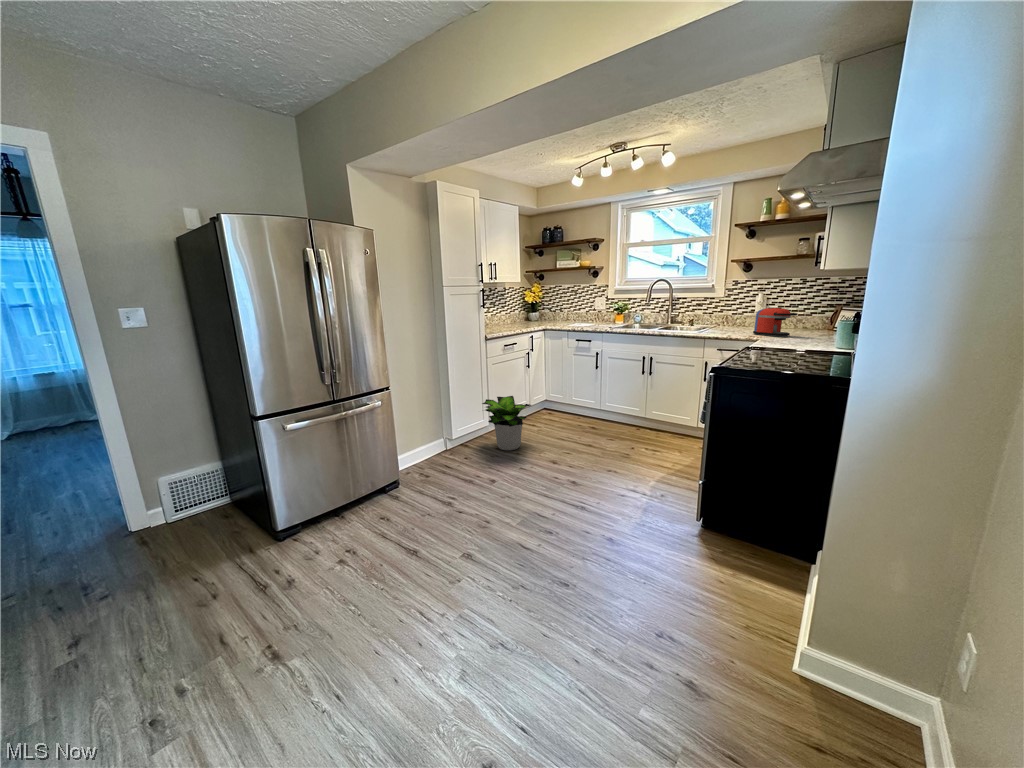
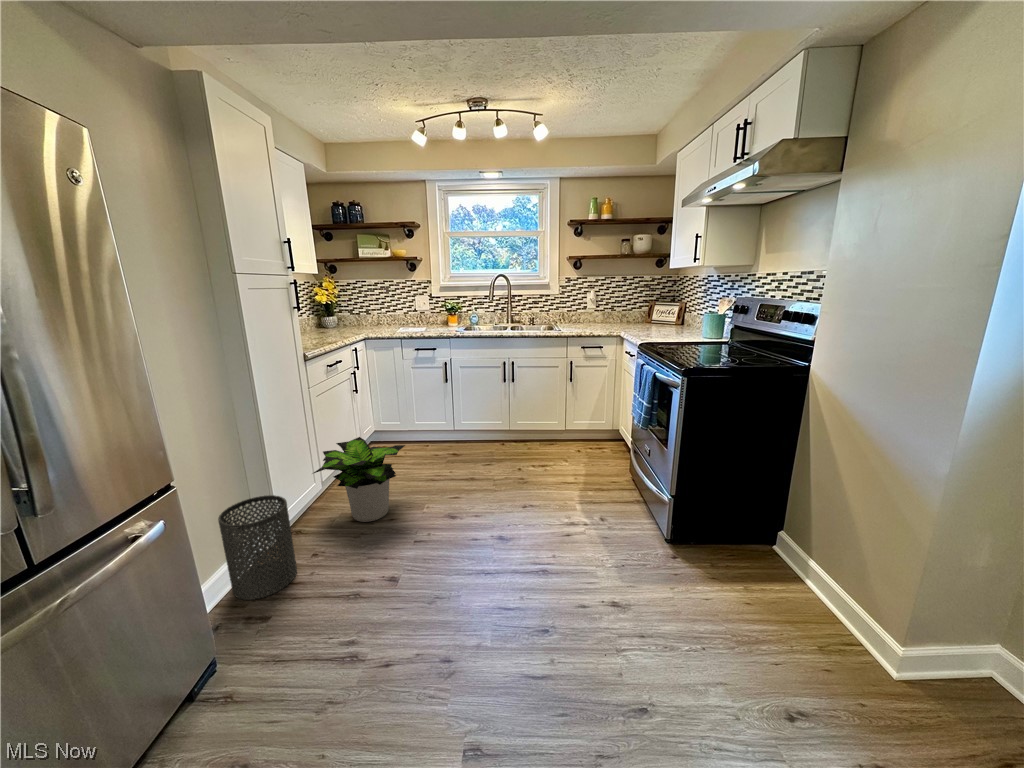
coffee maker: present [753,308,798,337] -> none [605,304,644,331]
trash can: none [420,415,455,468] -> present [218,495,297,600]

